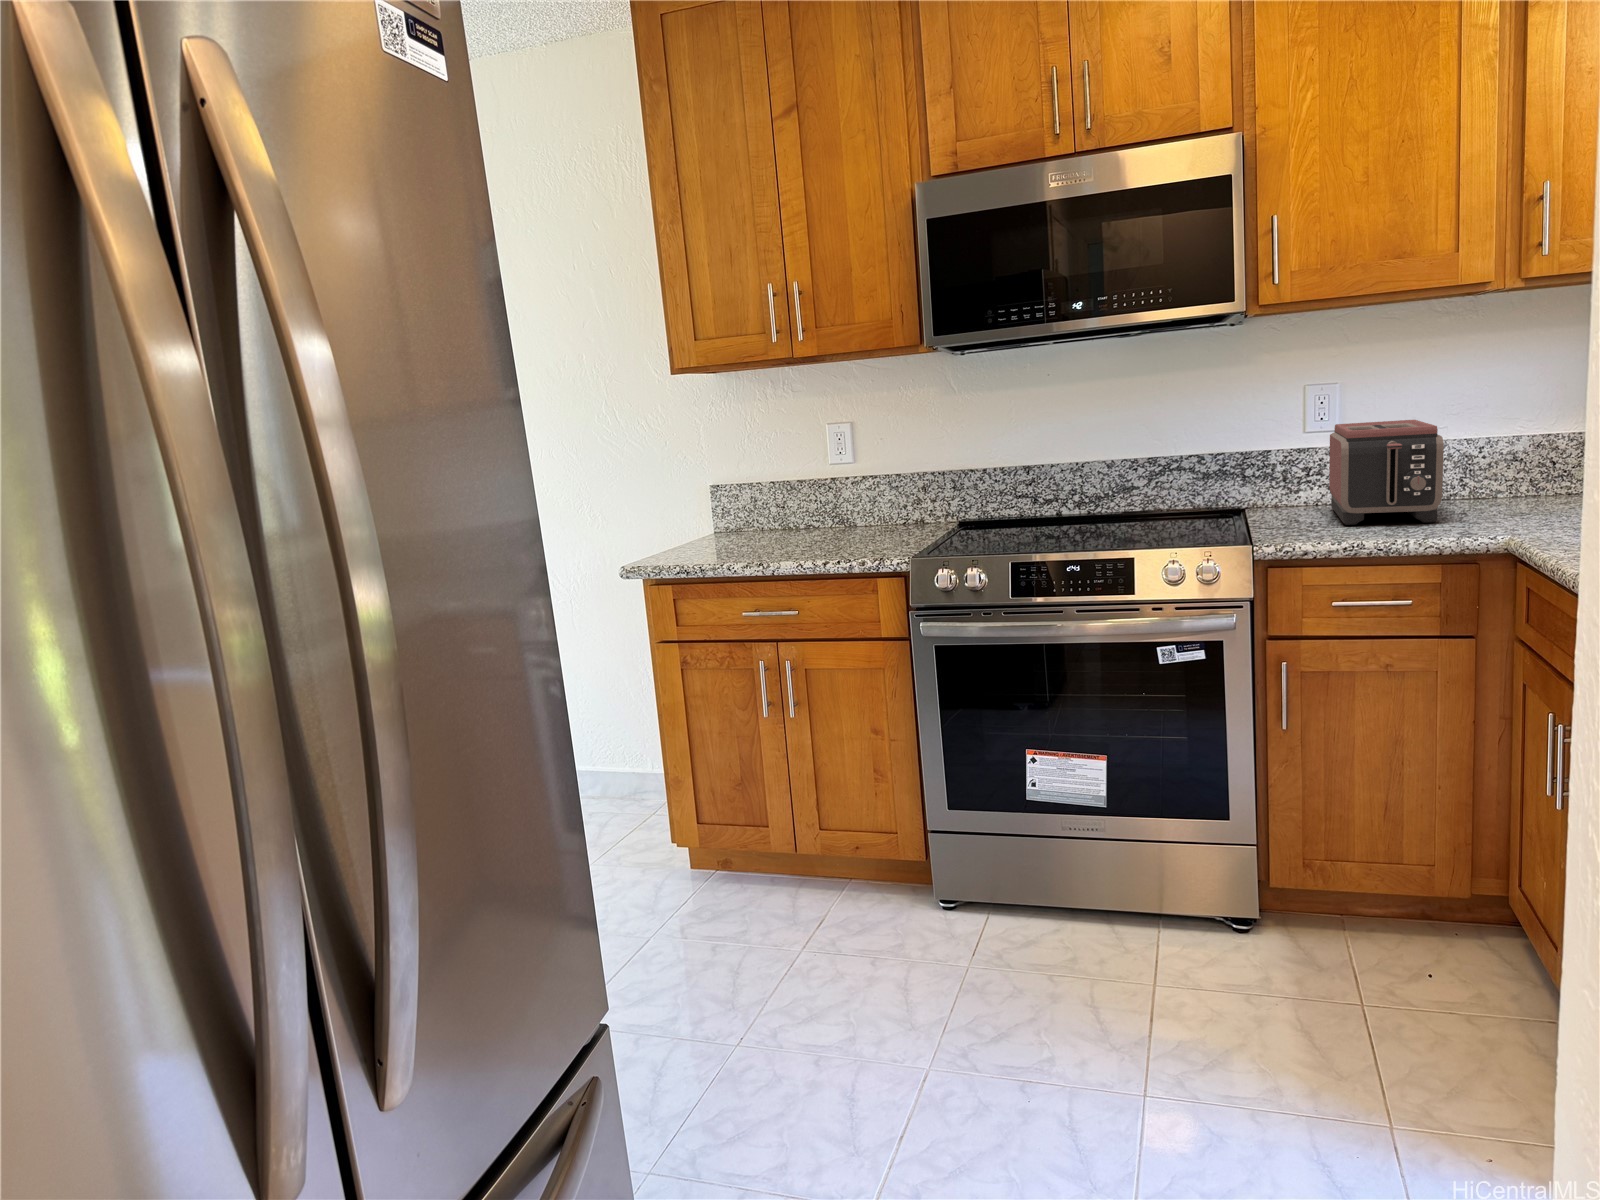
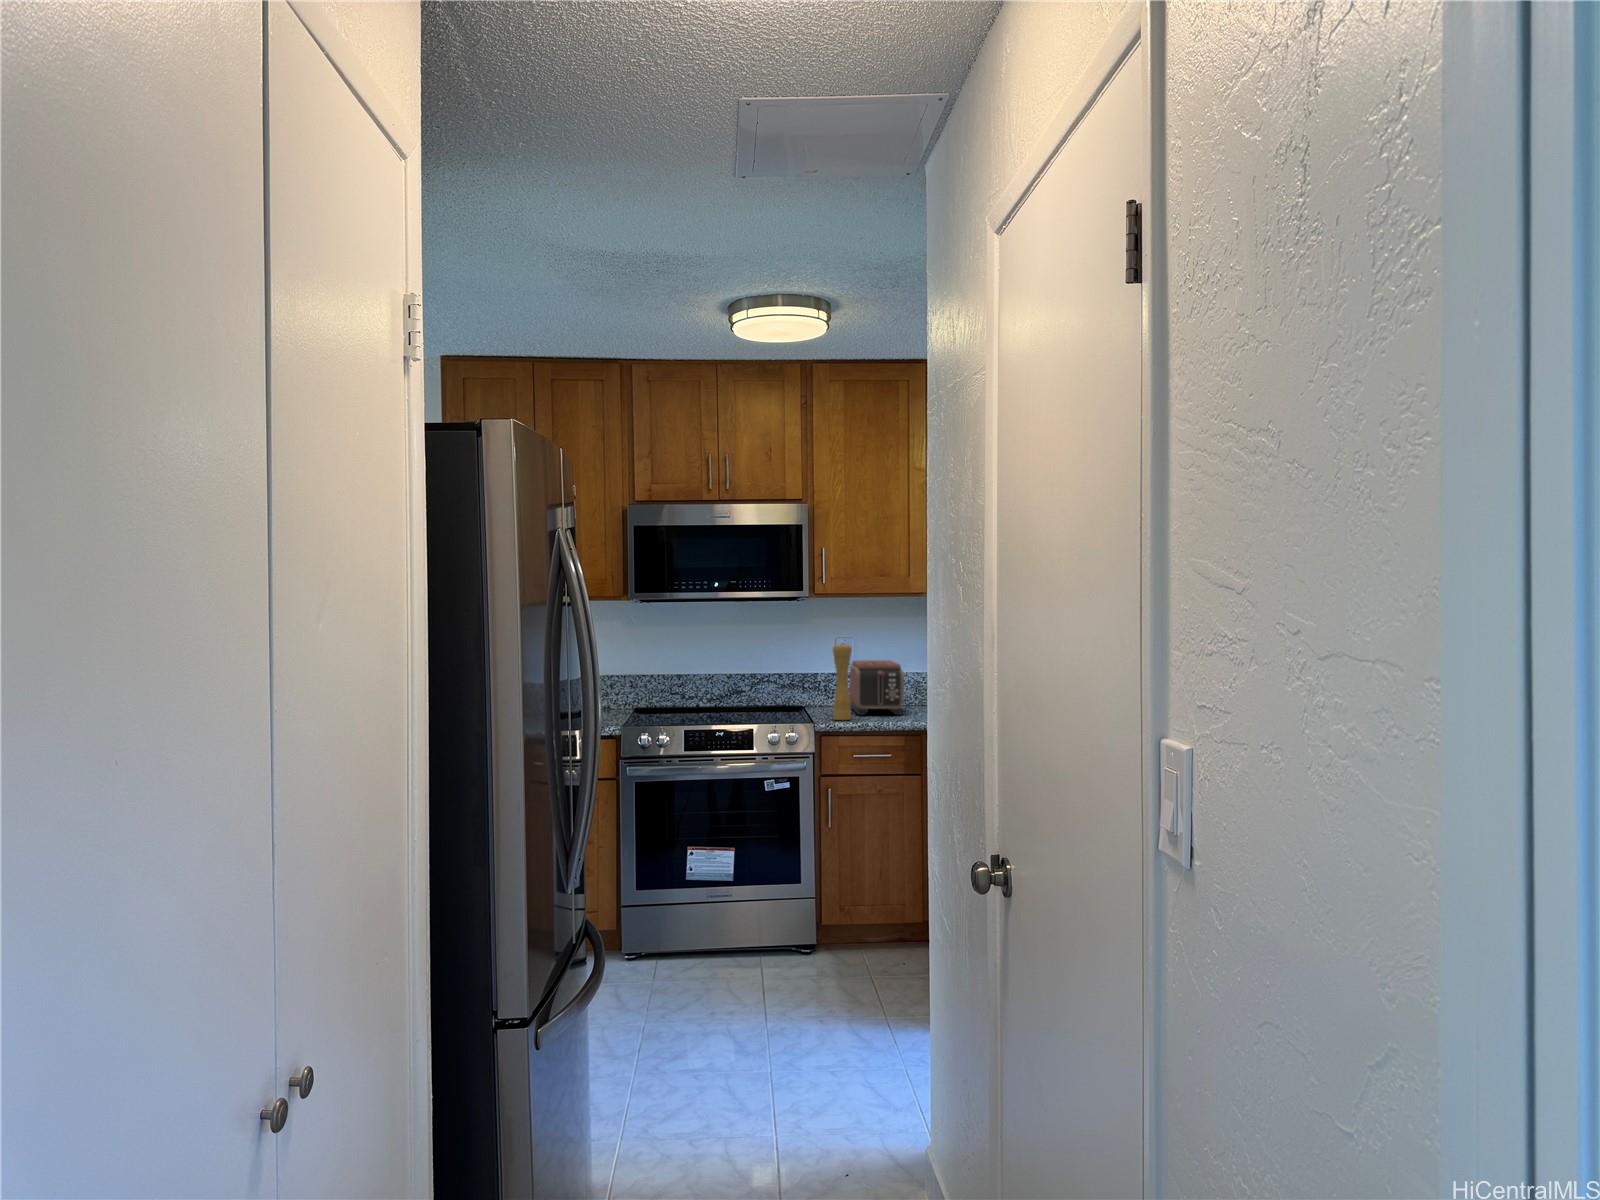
pepper mill: none [1291,392,1332,537] -> present [833,643,852,720]

